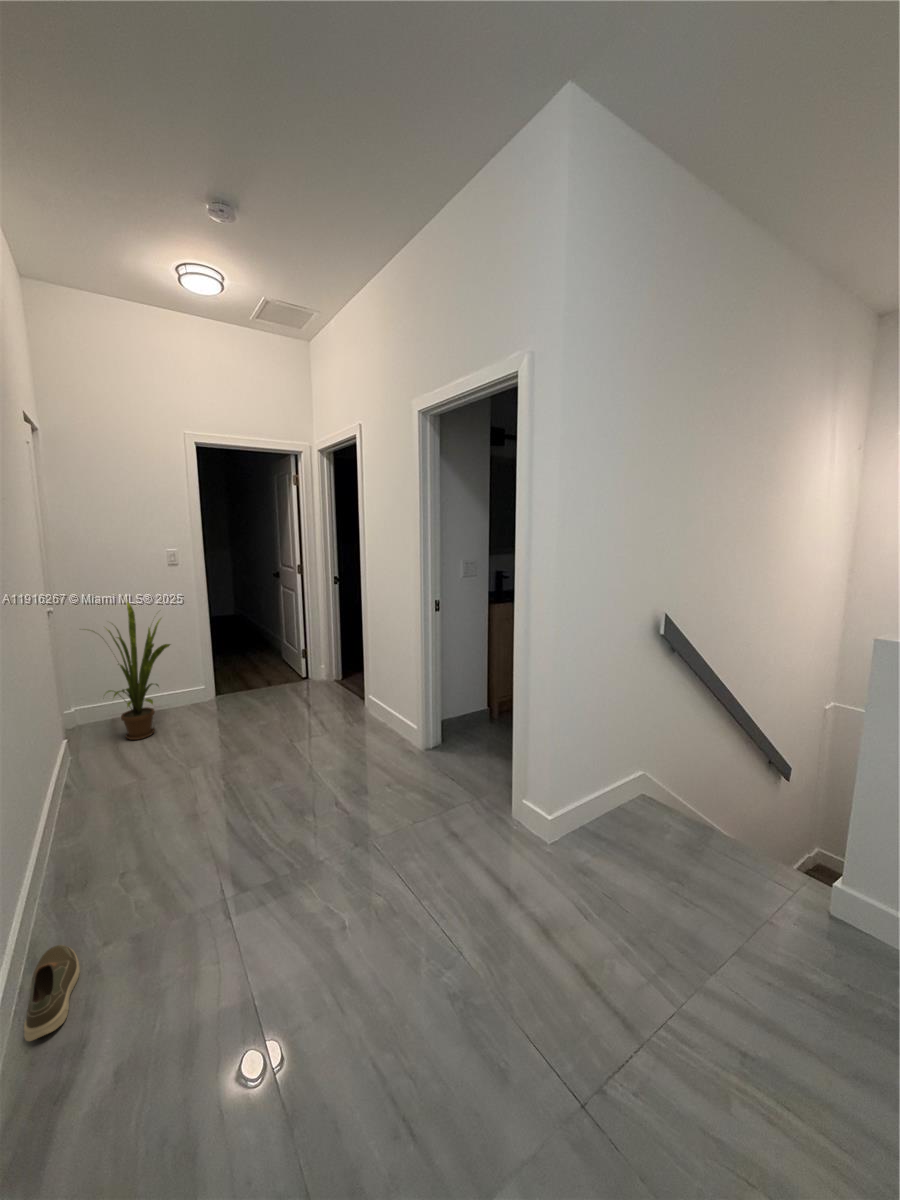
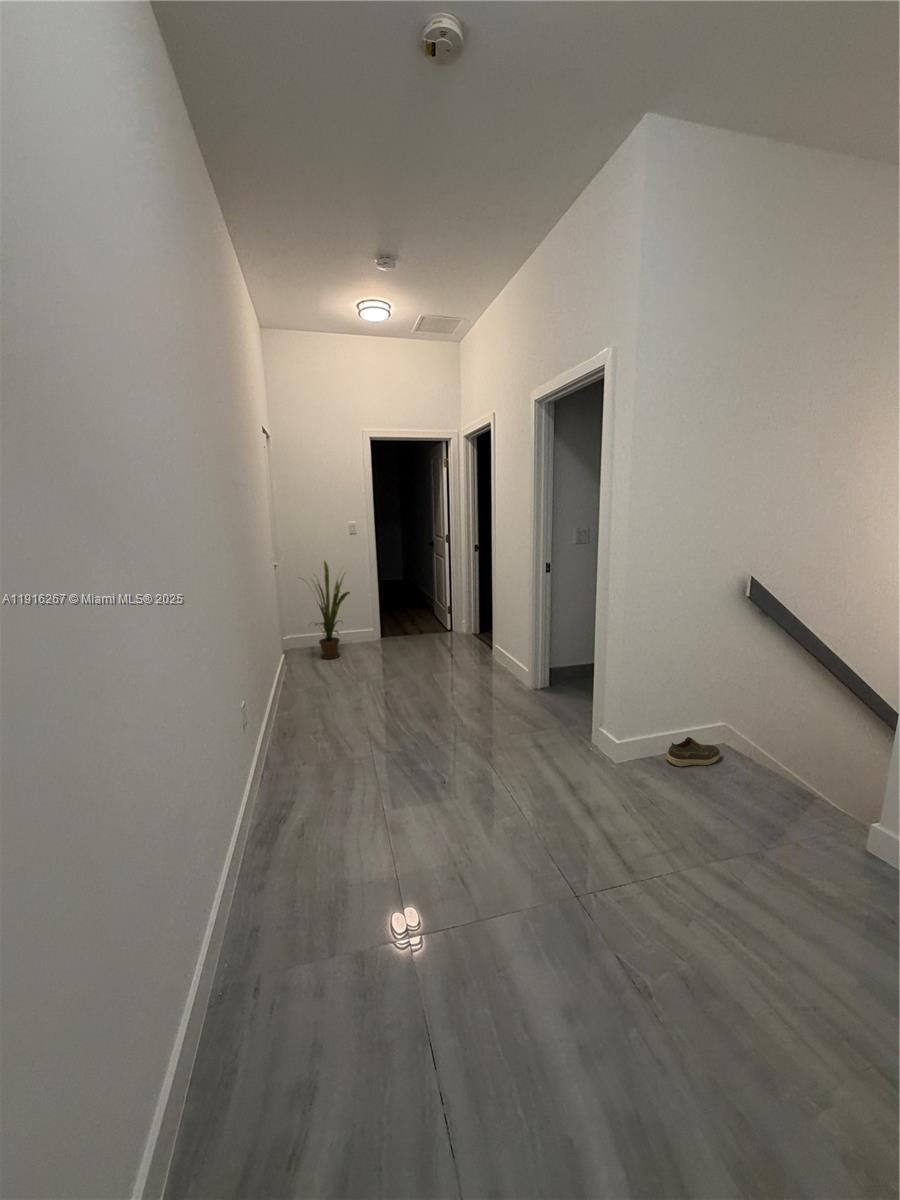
shoe: present [24,945,80,1041] -> present [666,737,720,766]

